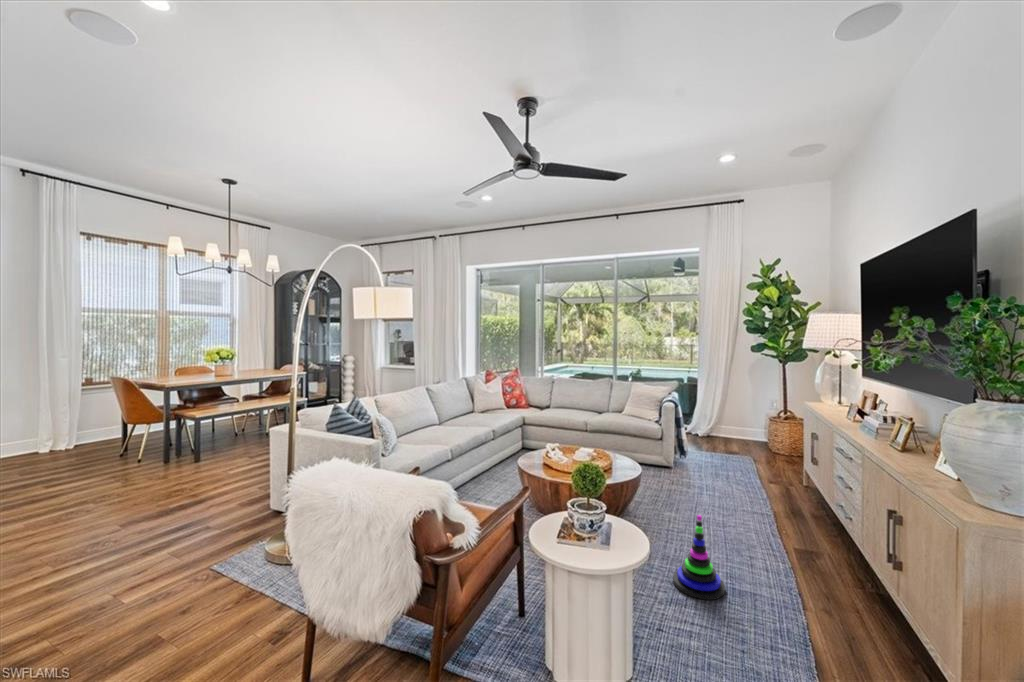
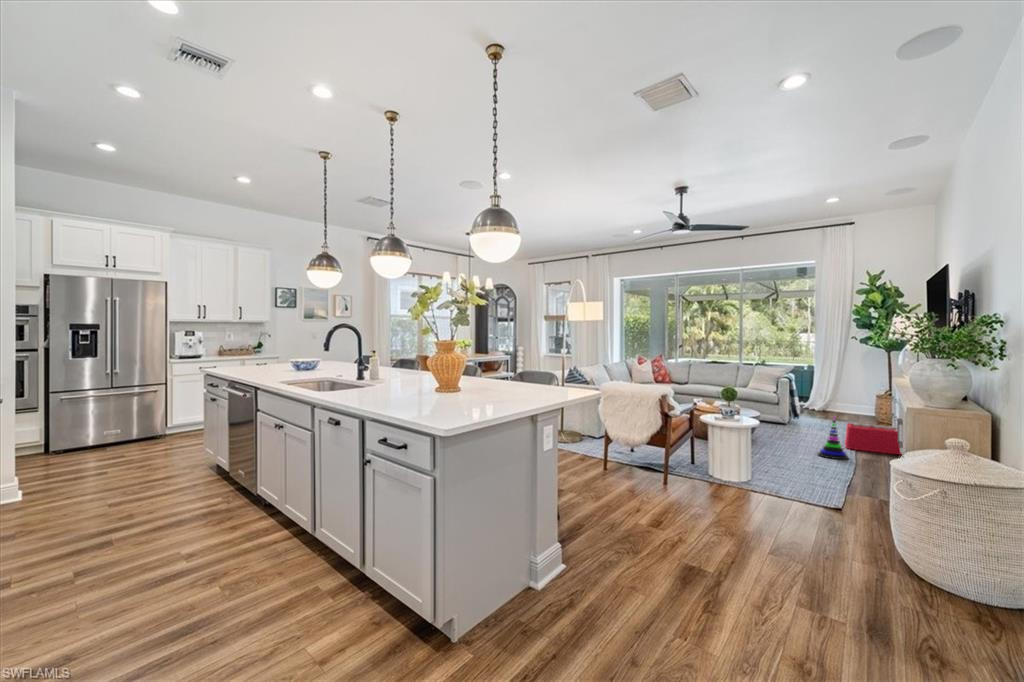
storage bin: none [727,489,850,577] -> present [845,423,901,455]

